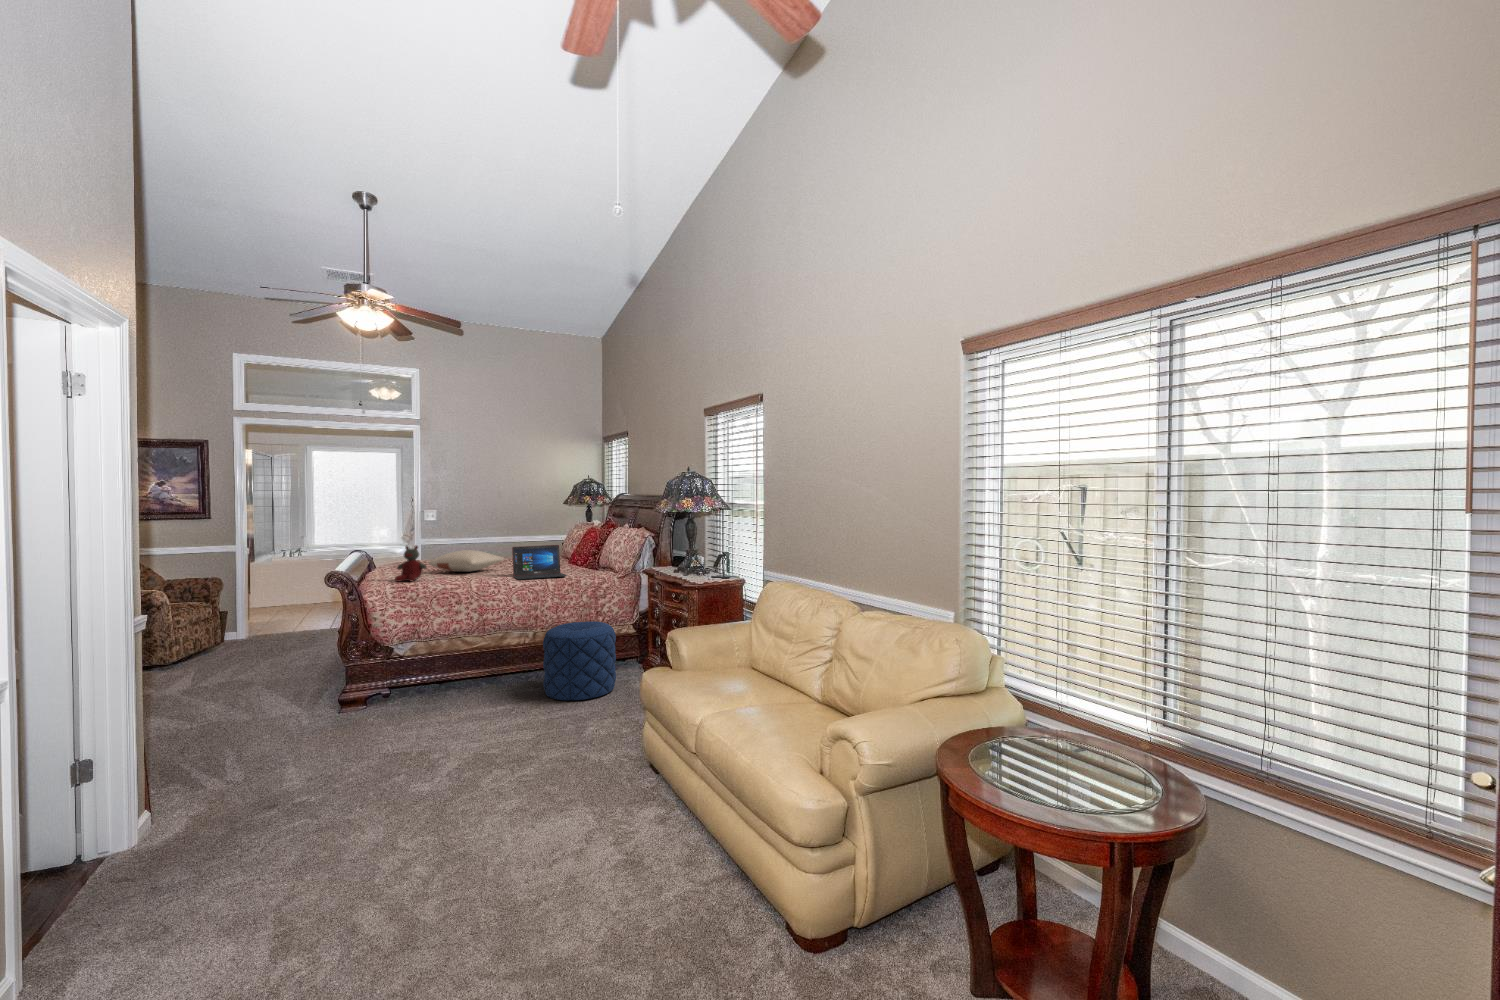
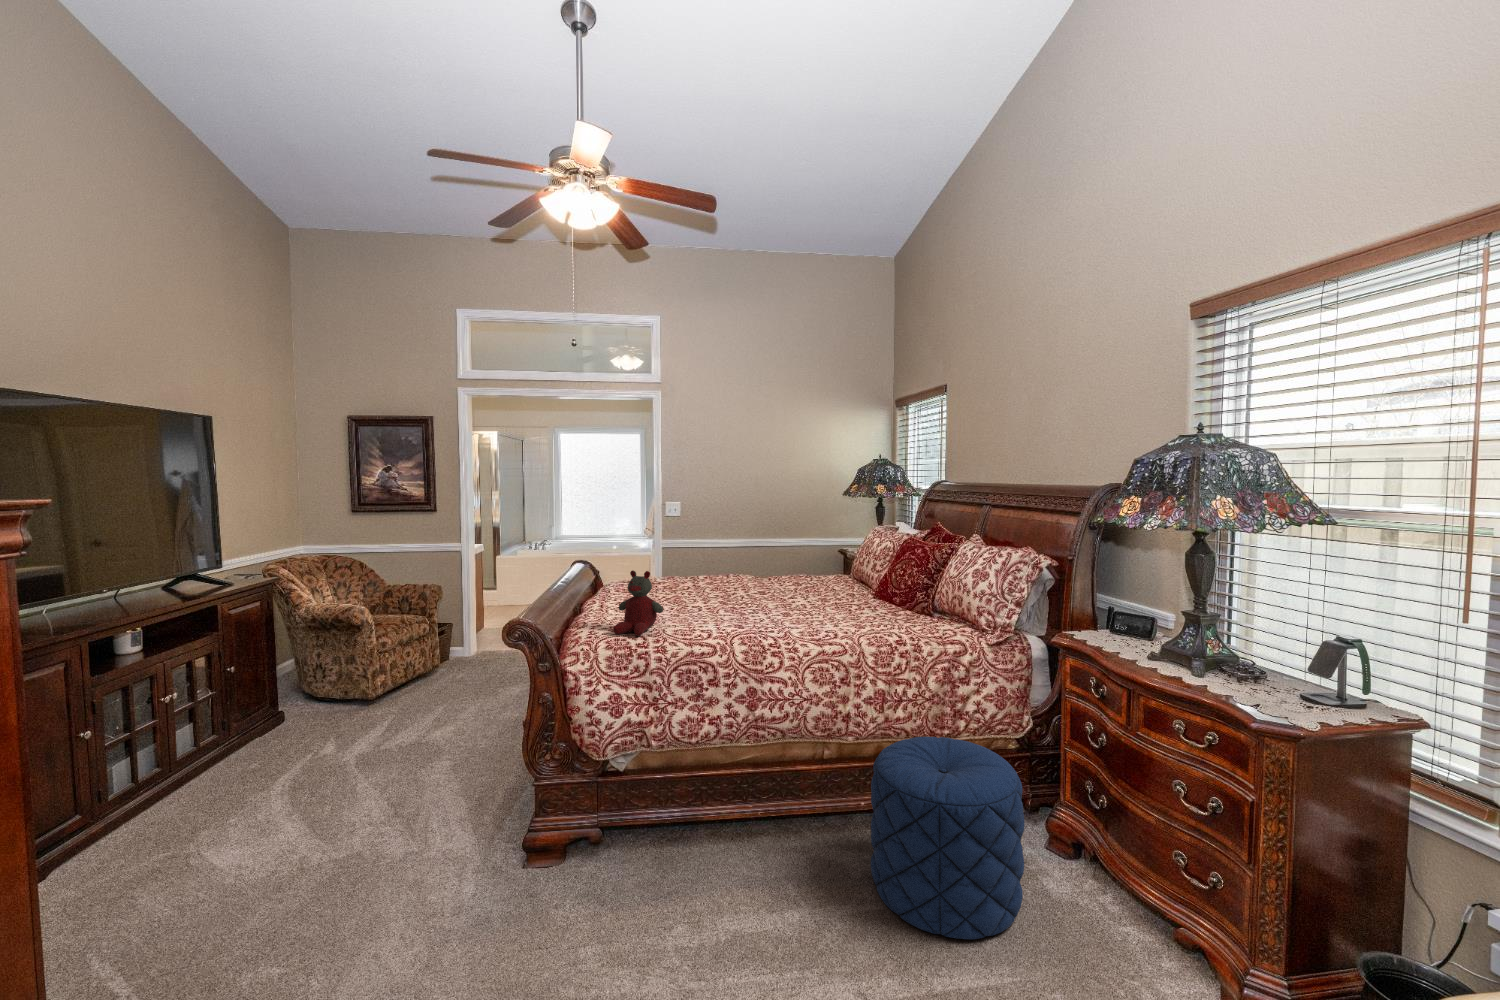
laptop: present [512,545,567,580] -> none [800,575,903,645]
pillow: present [428,550,504,572] -> none [667,573,780,610]

